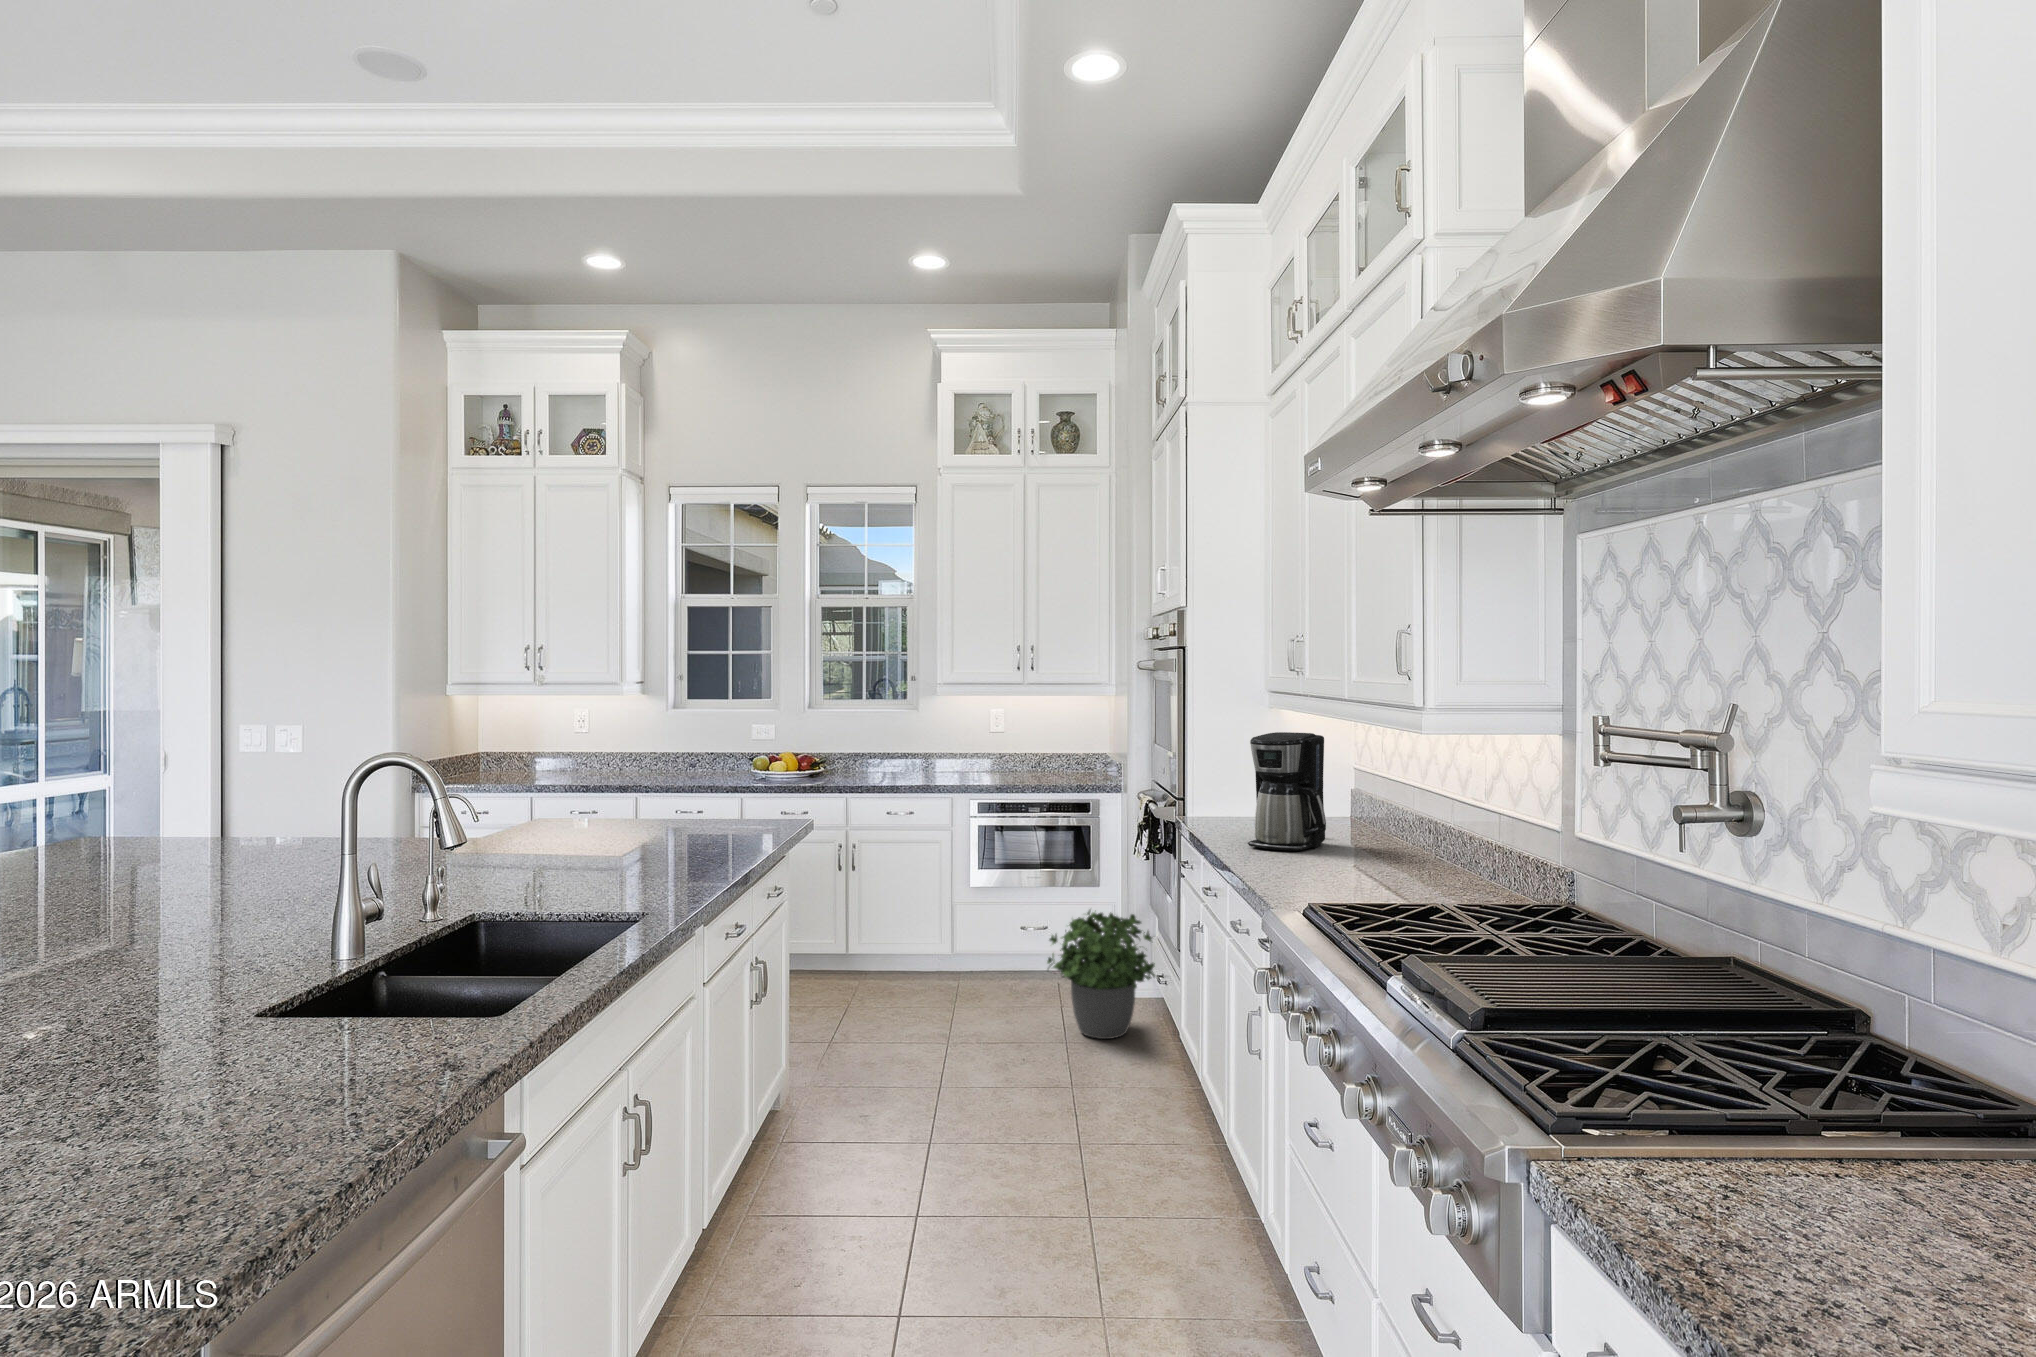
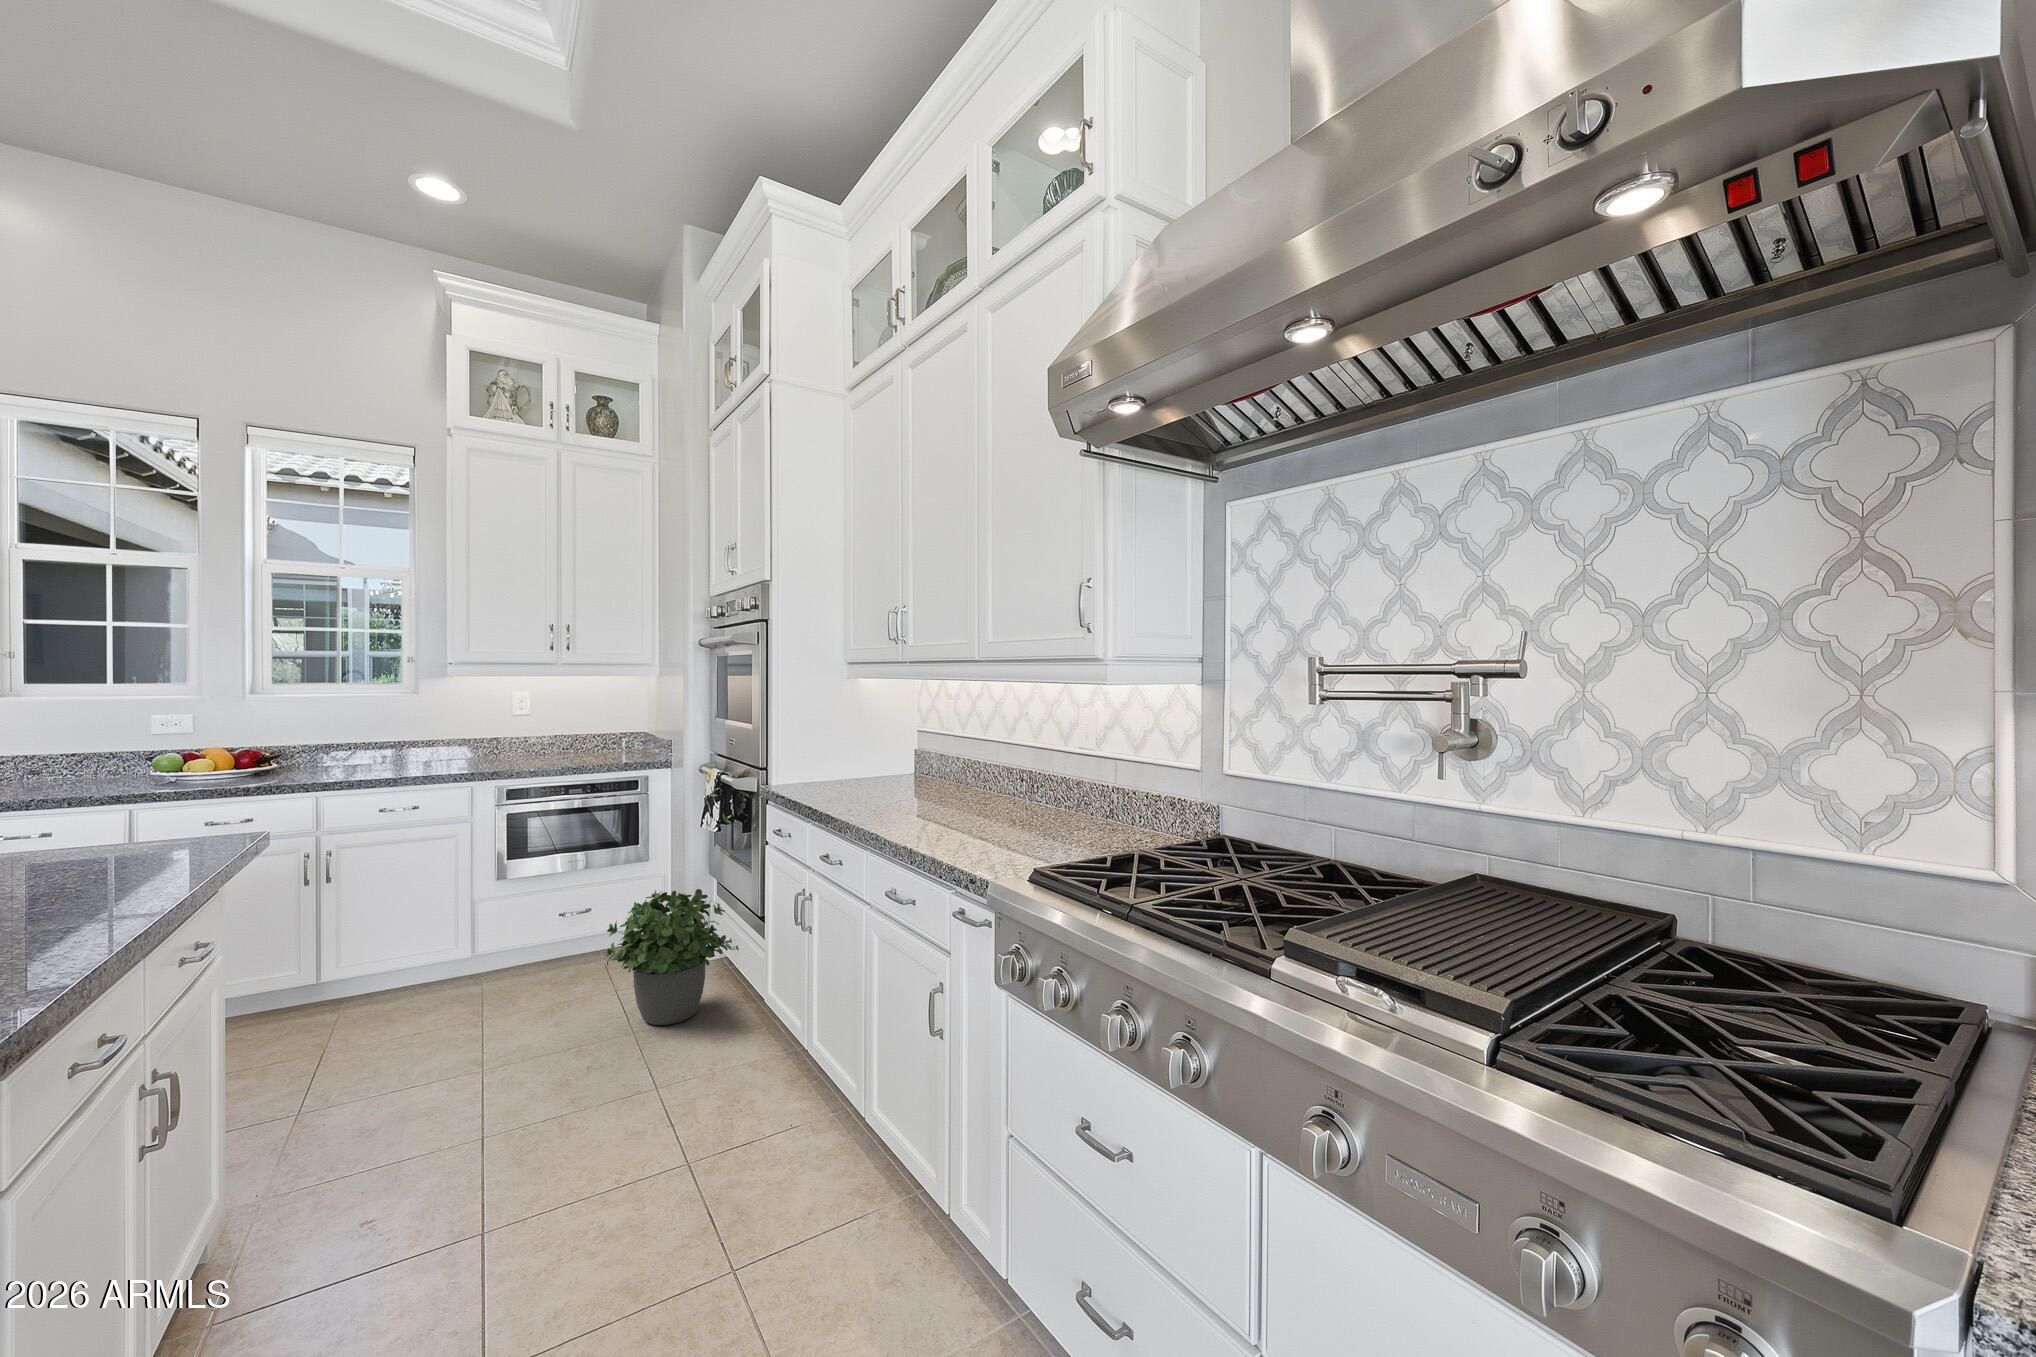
coffee maker: present [1247,732,1326,851] -> none [867,696,945,811]

